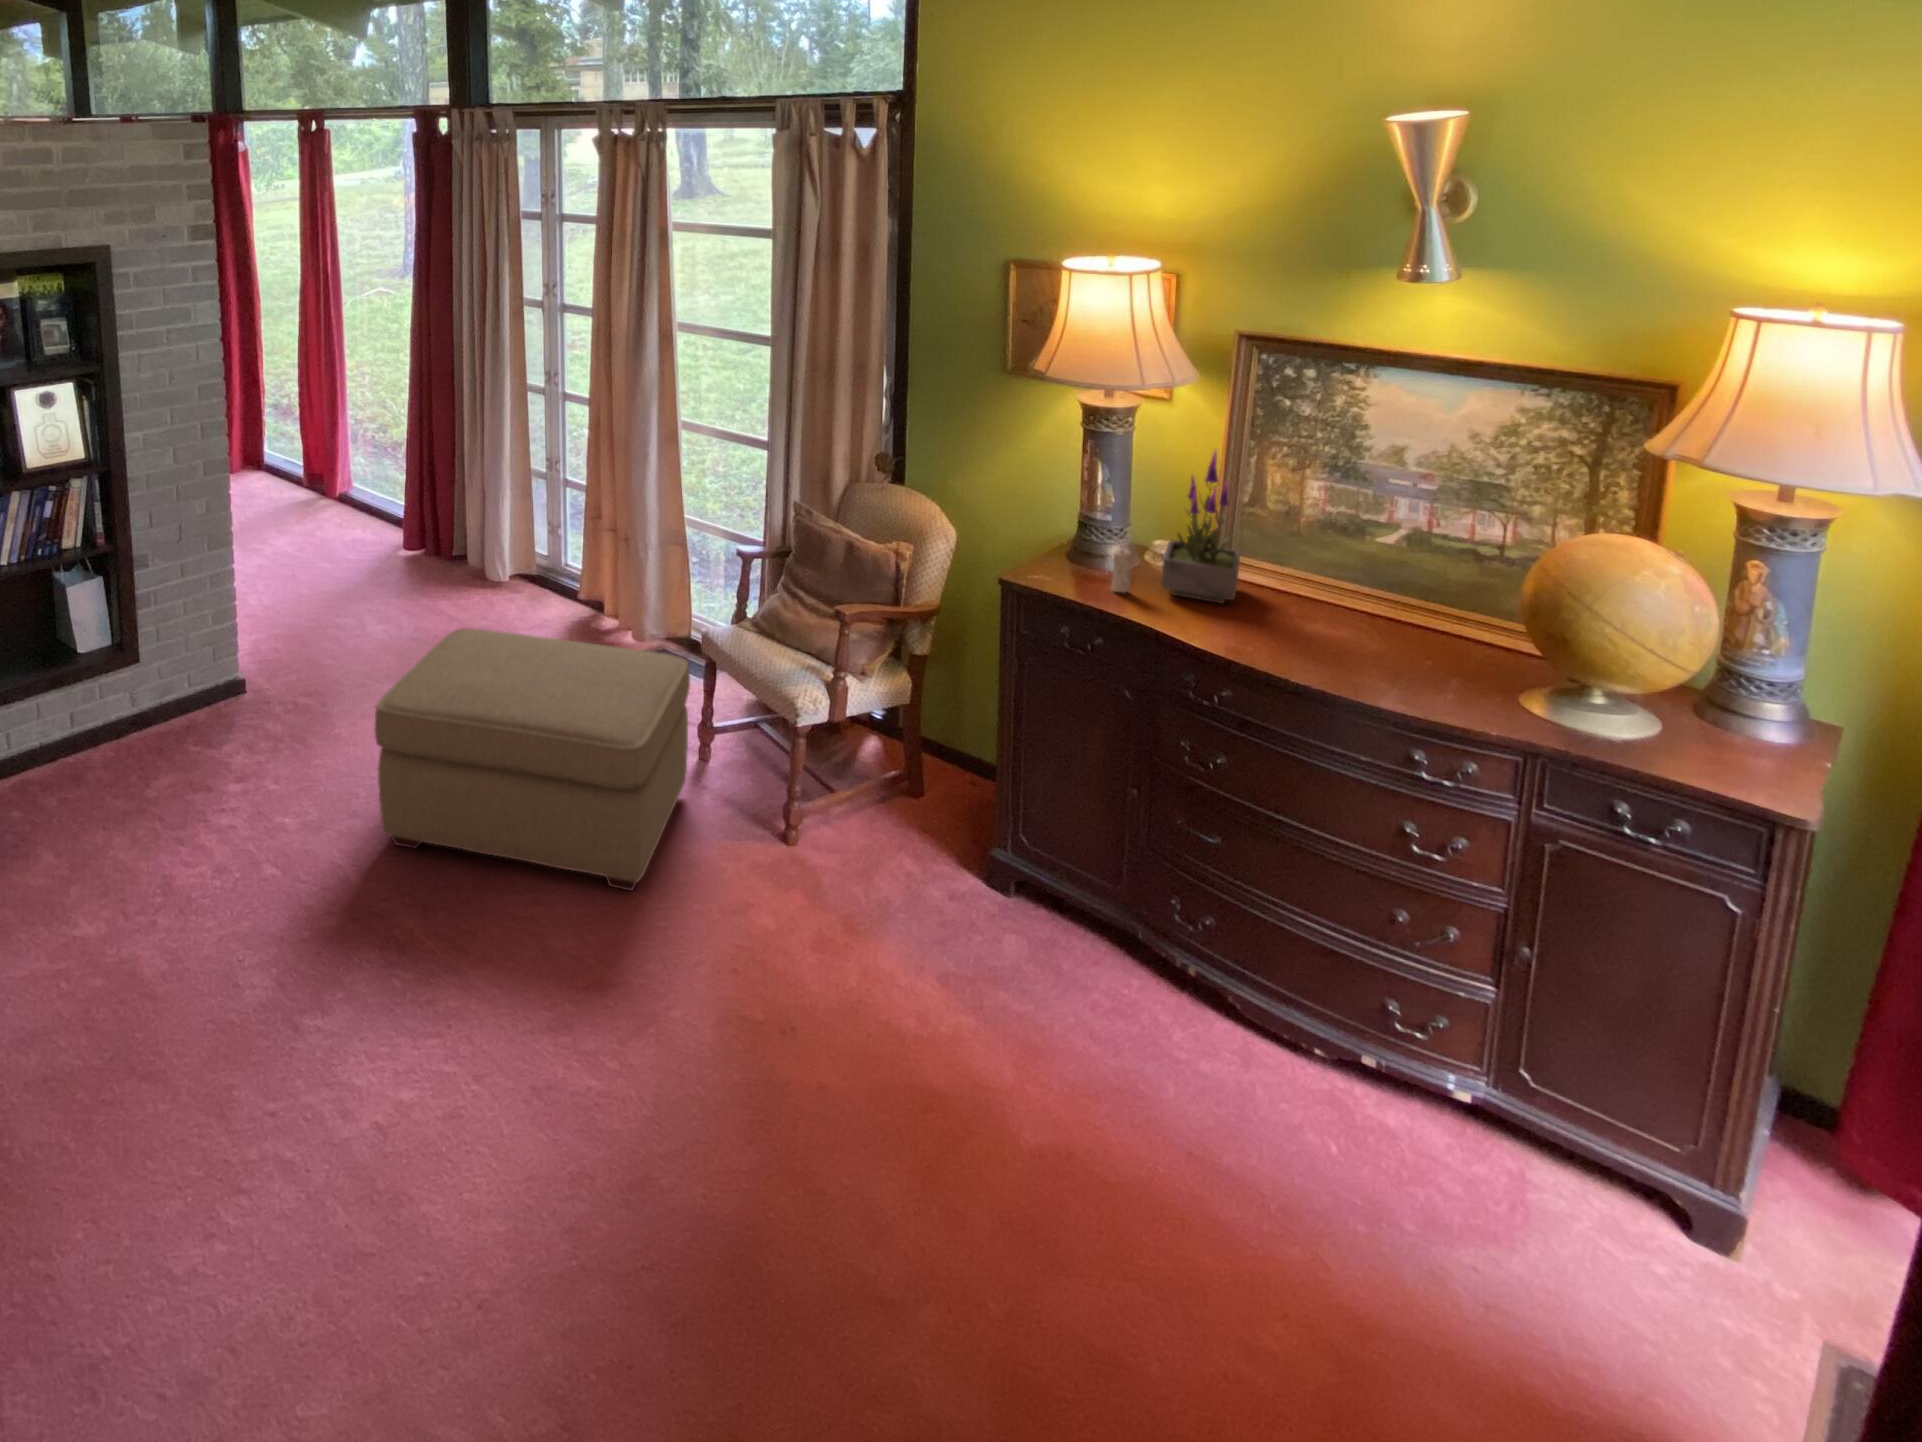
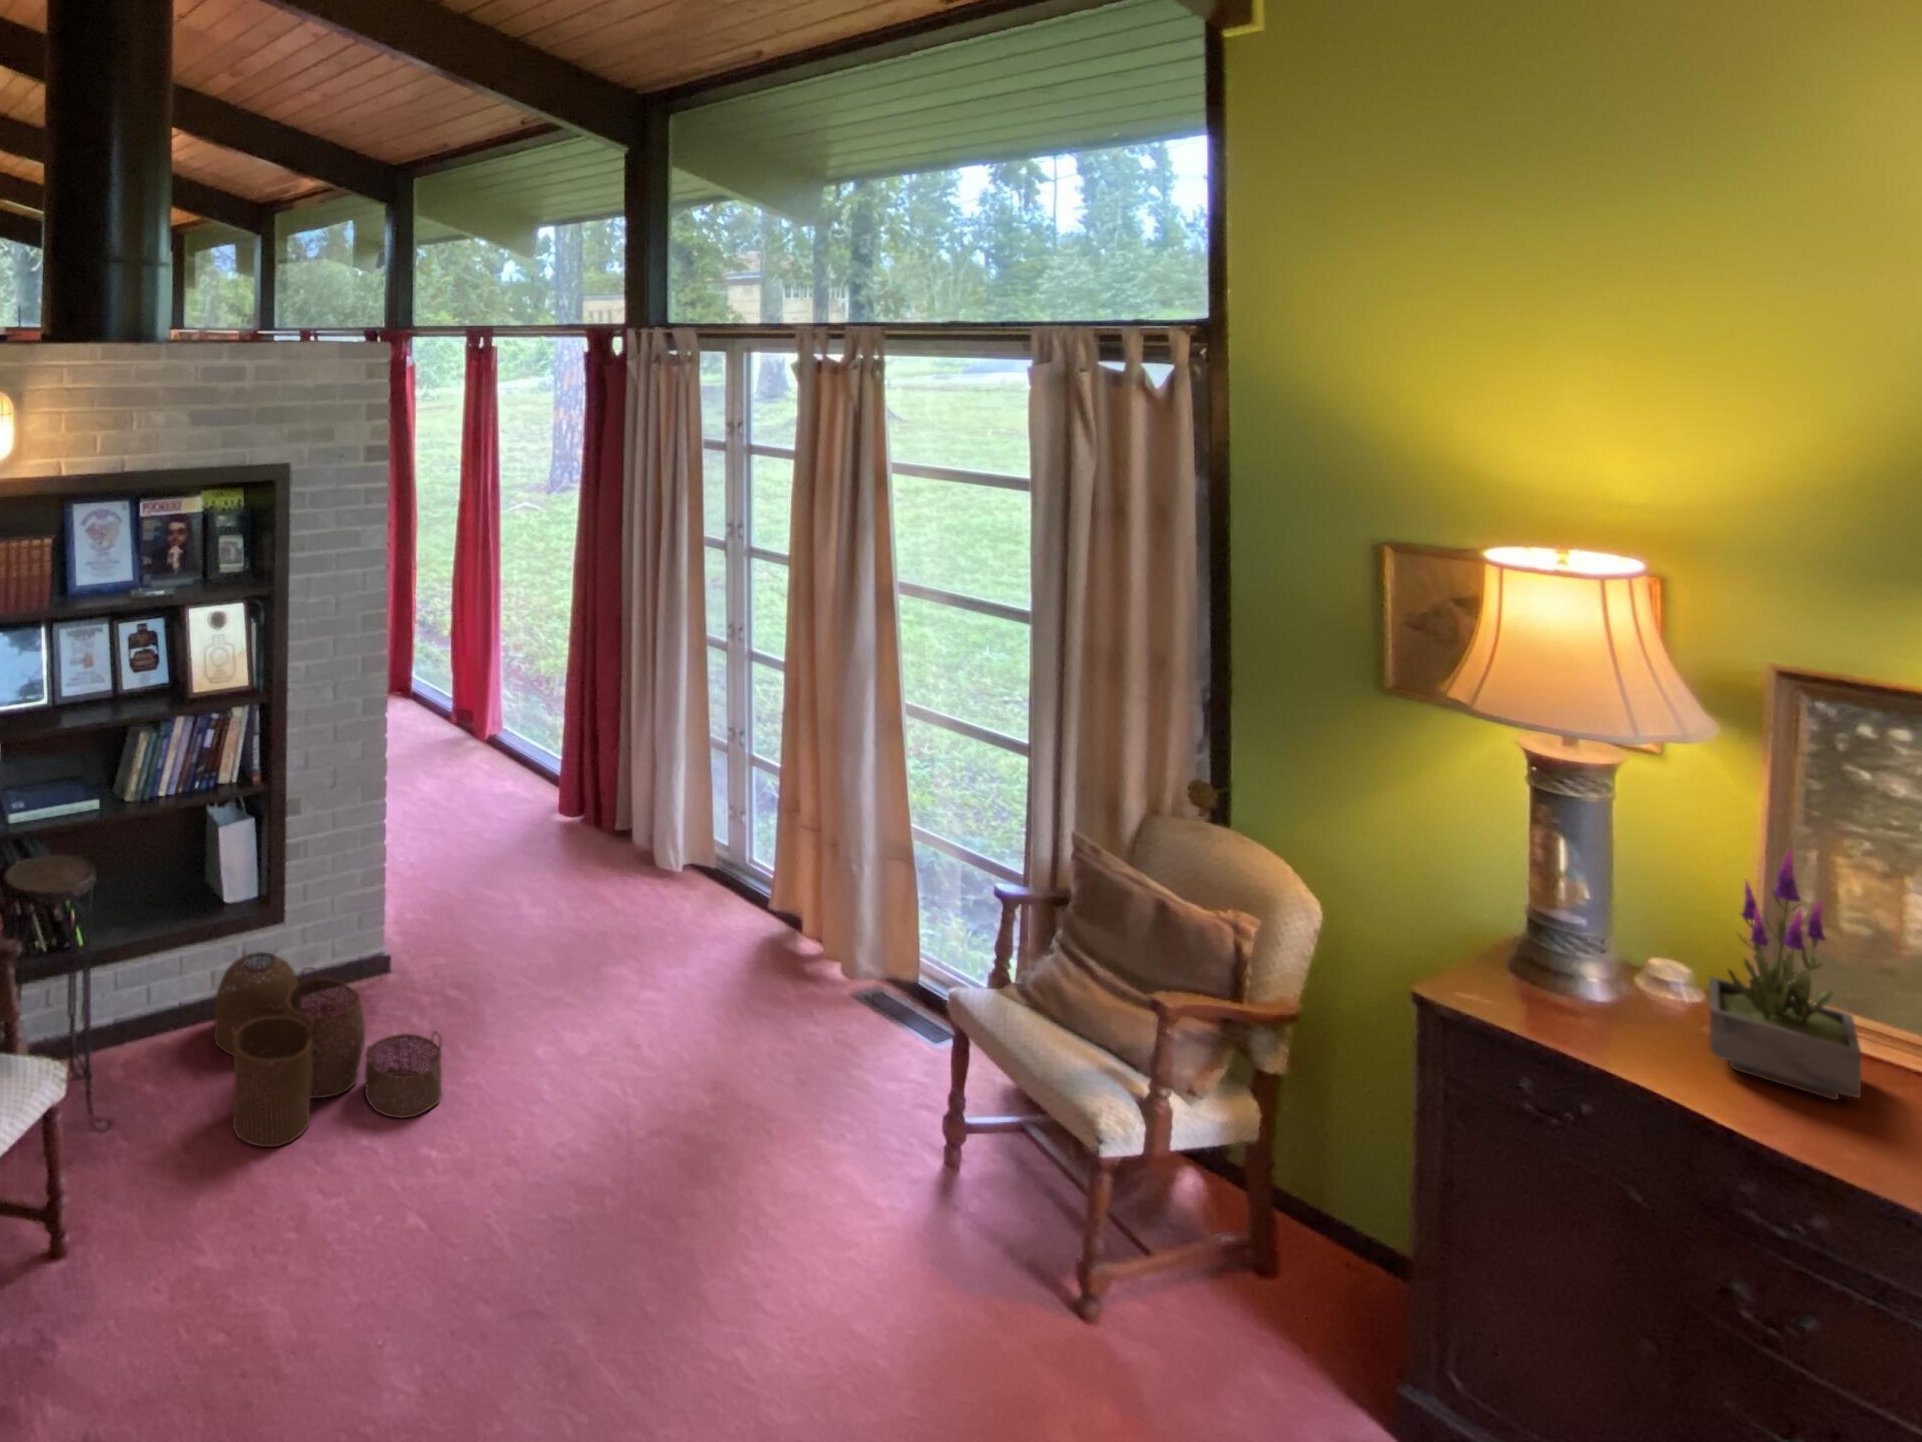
candle: present [1112,549,1132,592] -> none [1614,970,1652,1053]
ottoman: present [374,628,690,891] -> none [538,940,936,1359]
woven basket: none [82,684,298,840] -> present [214,952,442,1147]

